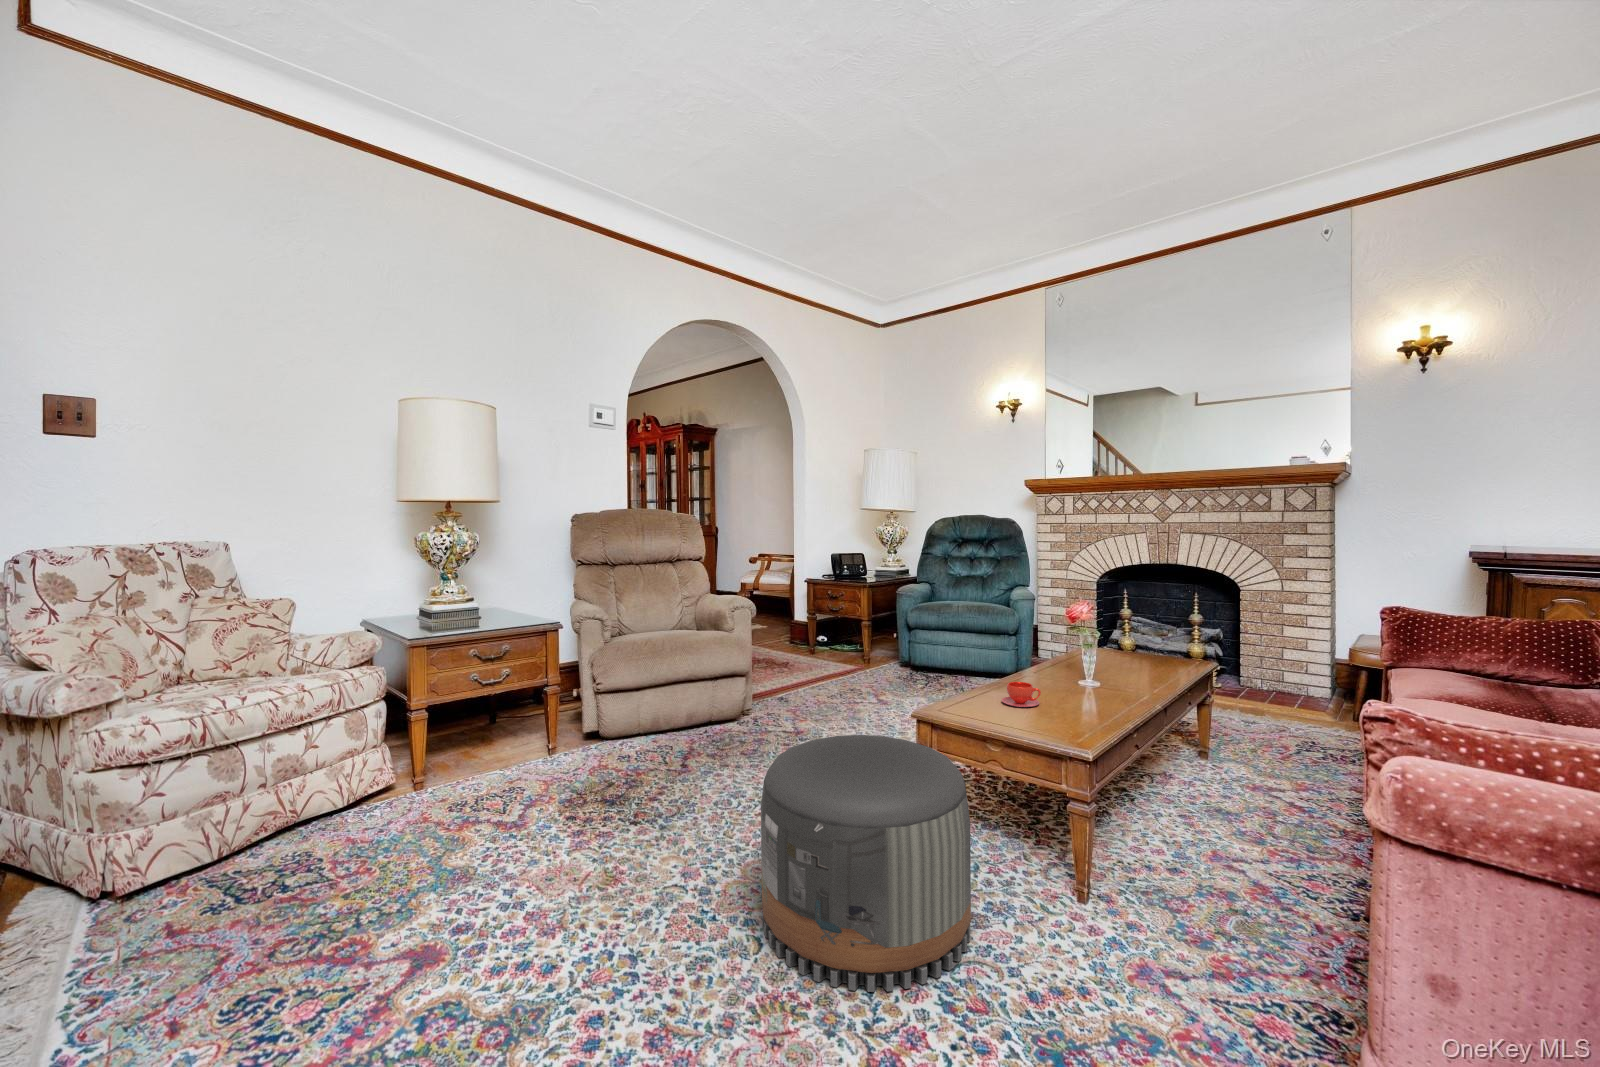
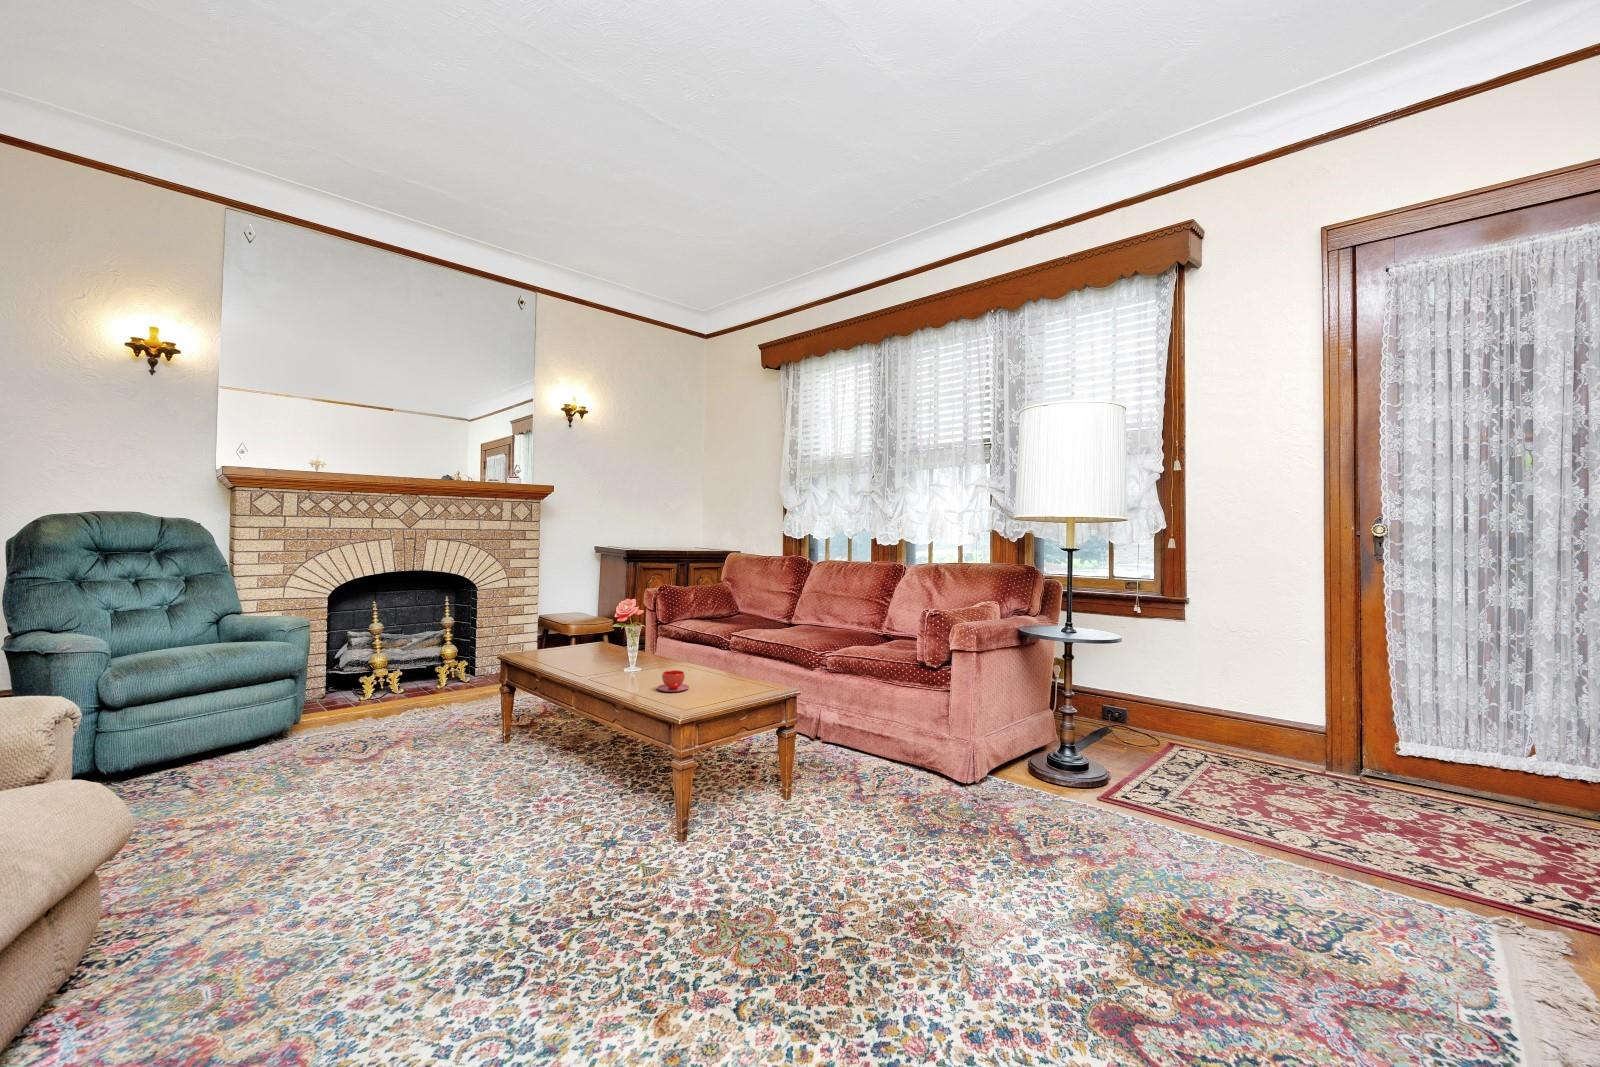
pouf: present [761,735,971,992] -> none [719,719,901,932]

